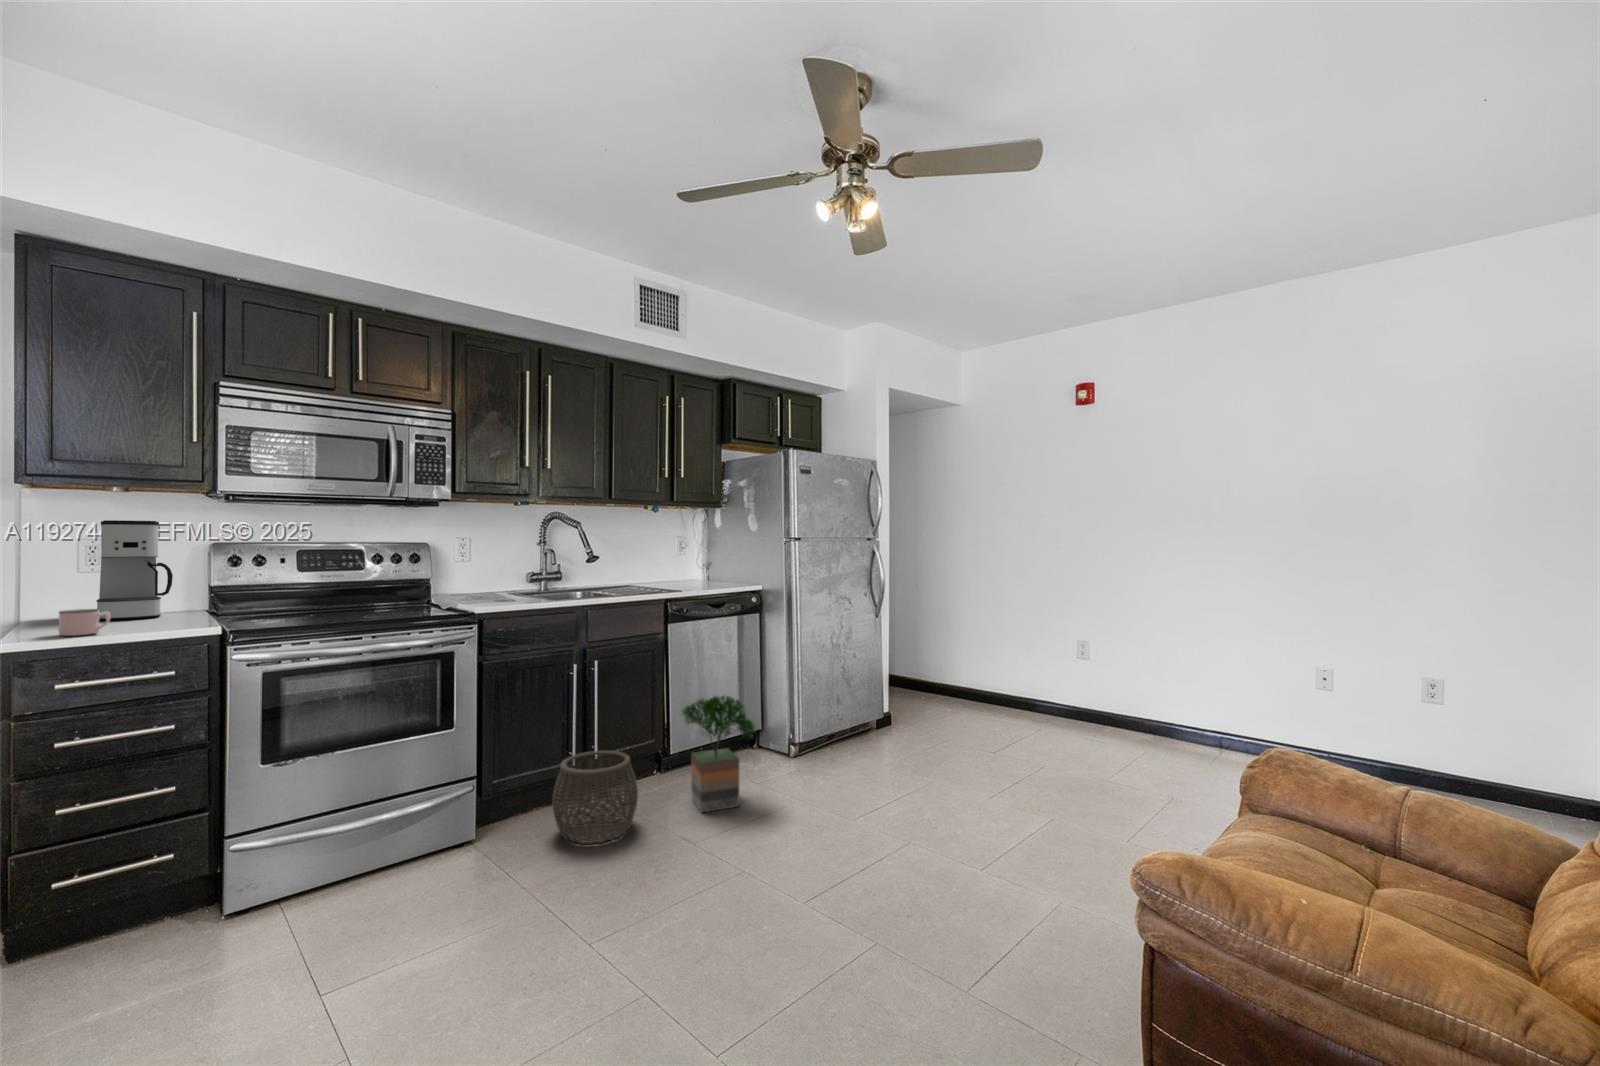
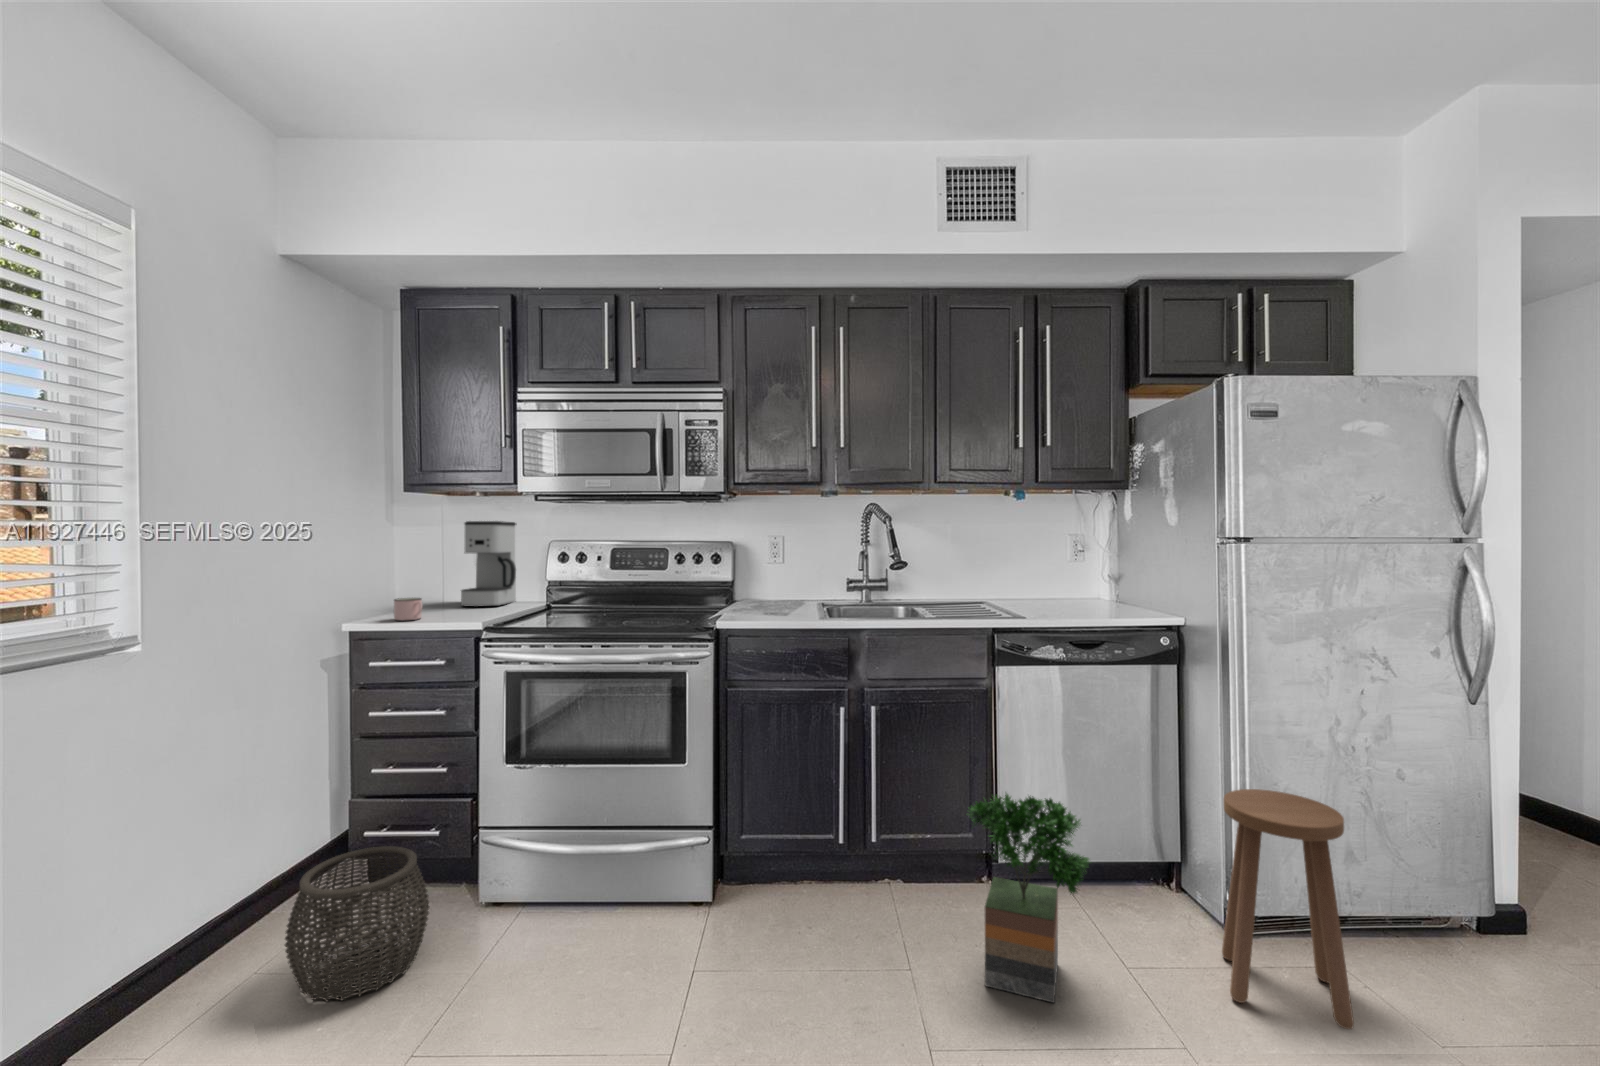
stool: none [796,672,857,780] -> present [1222,789,1354,1029]
woven basket: present [552,751,638,844] -> present [285,846,430,1002]

